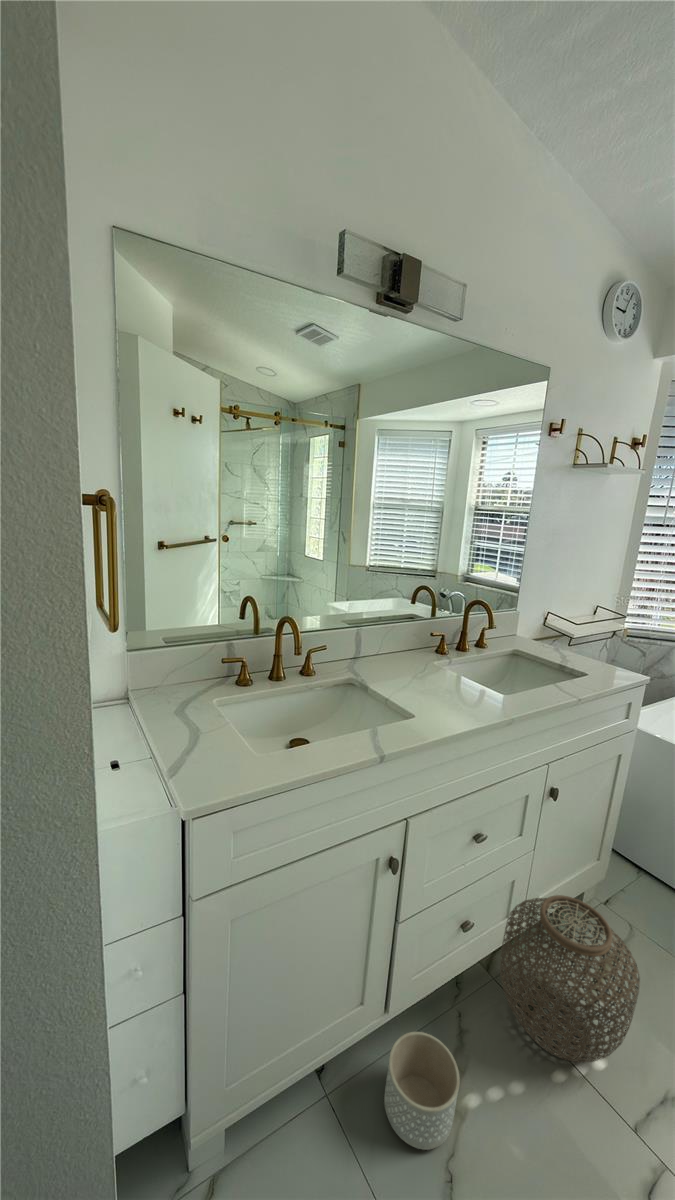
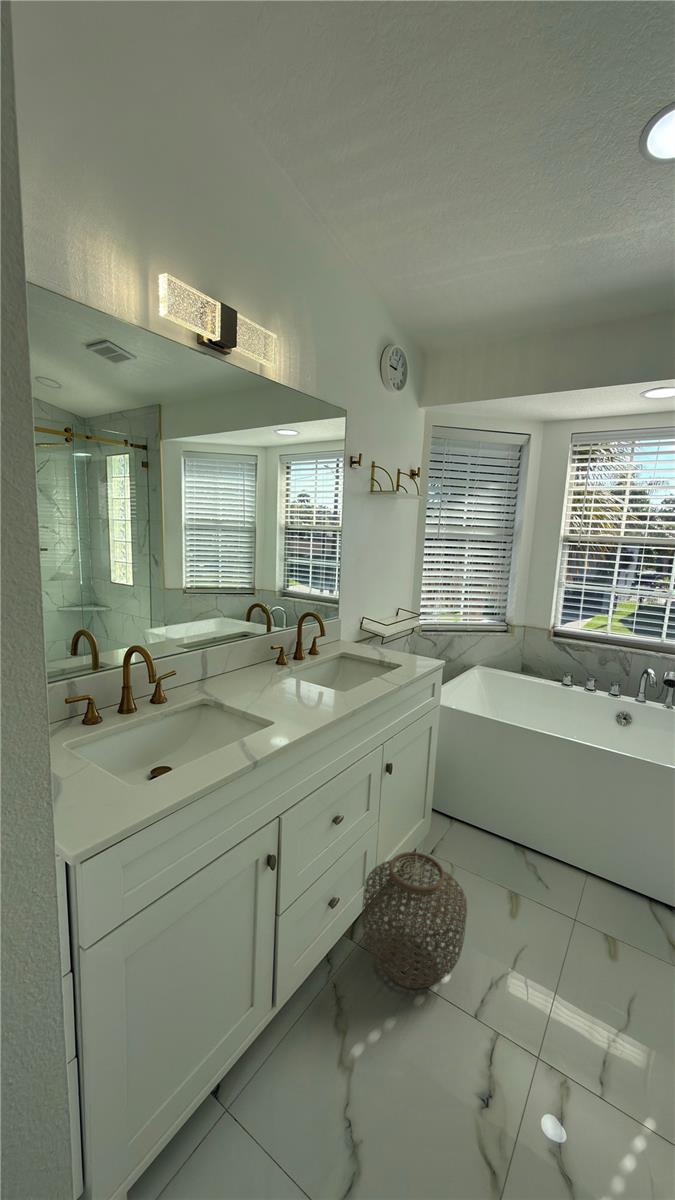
planter: present [384,1032,460,1150] -> none [281,1010,346,1115]

